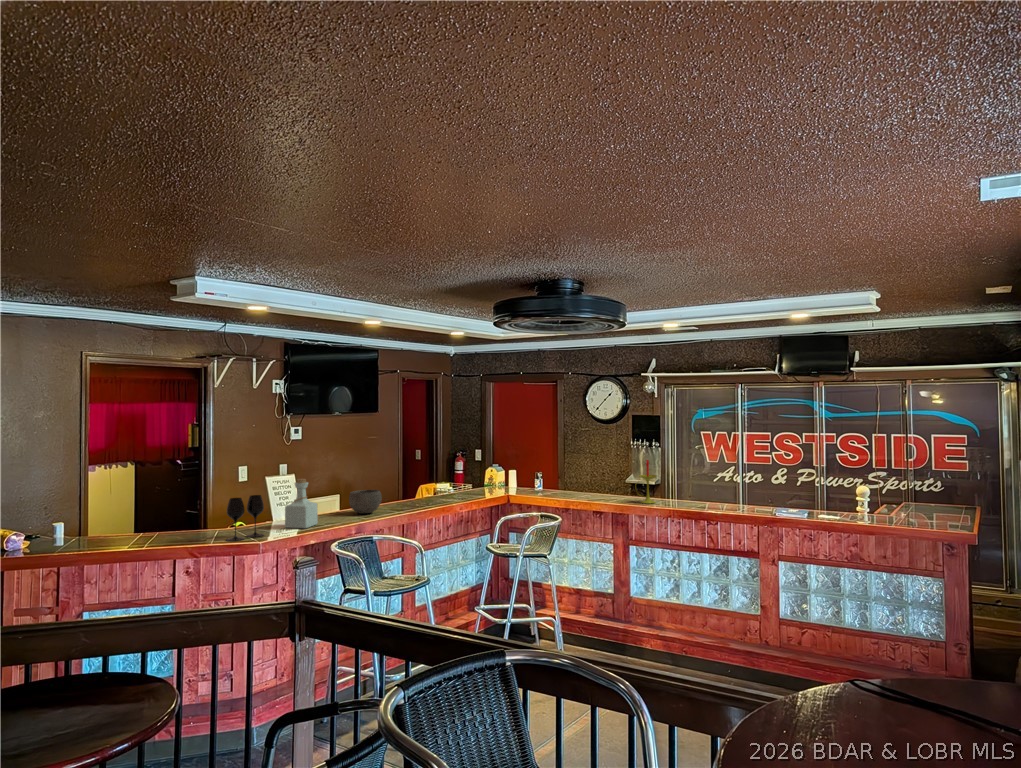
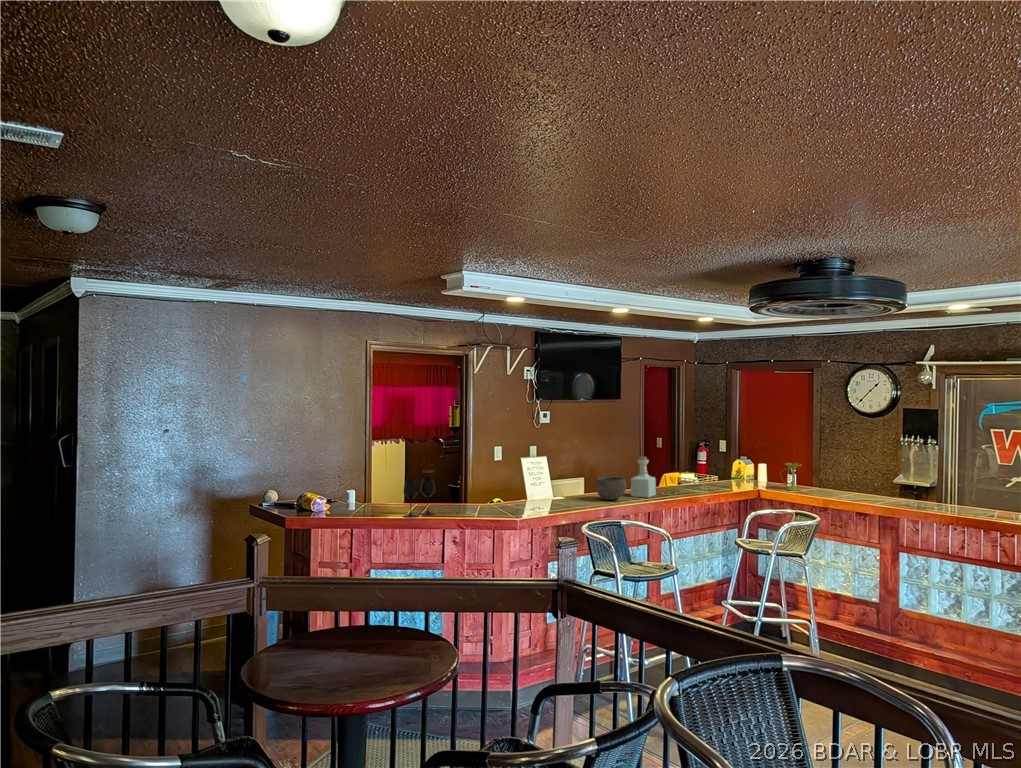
candle: present [639,460,656,503] -> present [785,449,802,491]
bottle: present [285,479,318,528] -> present [630,457,656,498]
wine glass: present [226,495,264,541] -> present [403,478,435,517]

